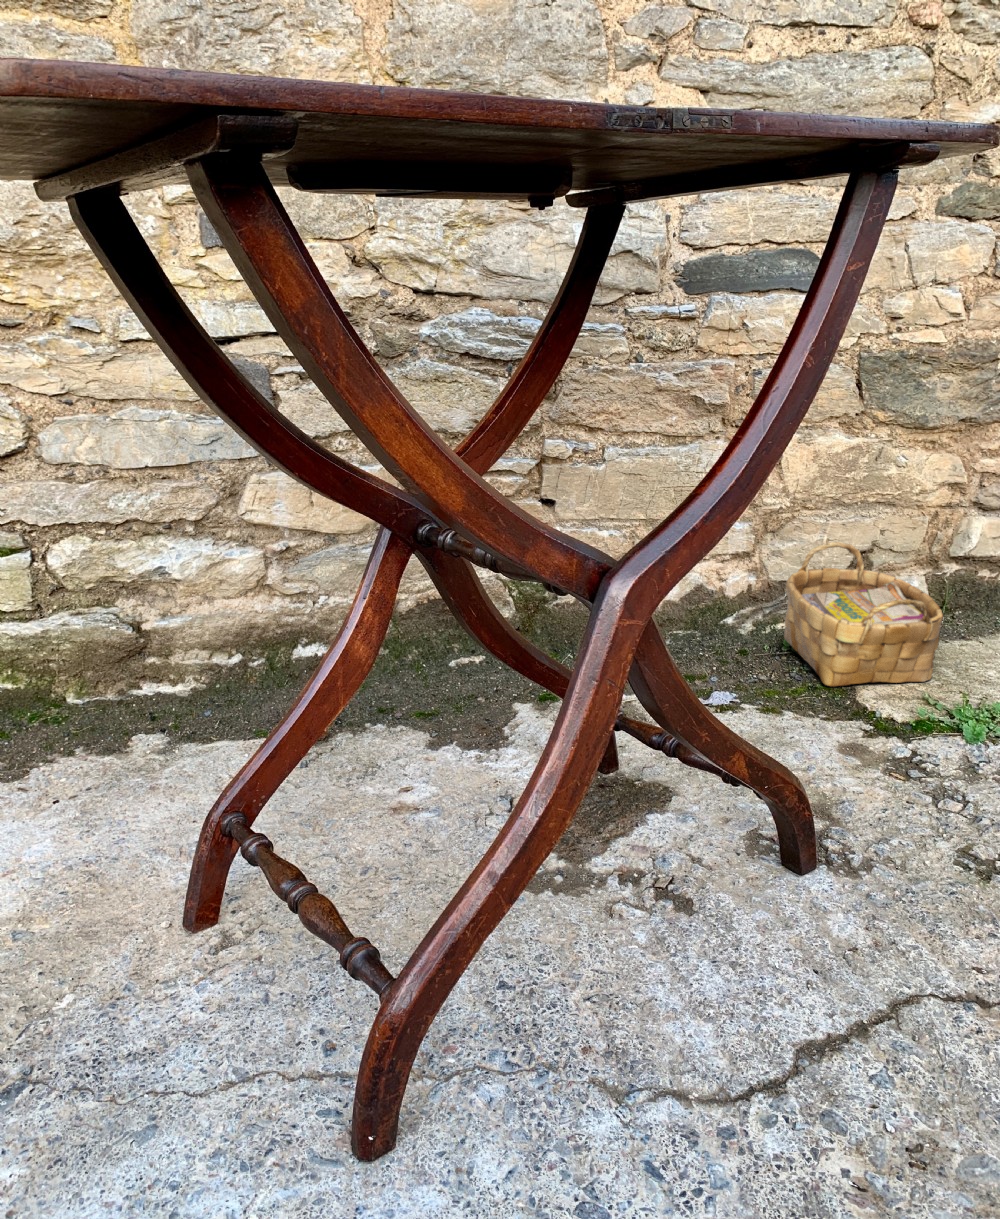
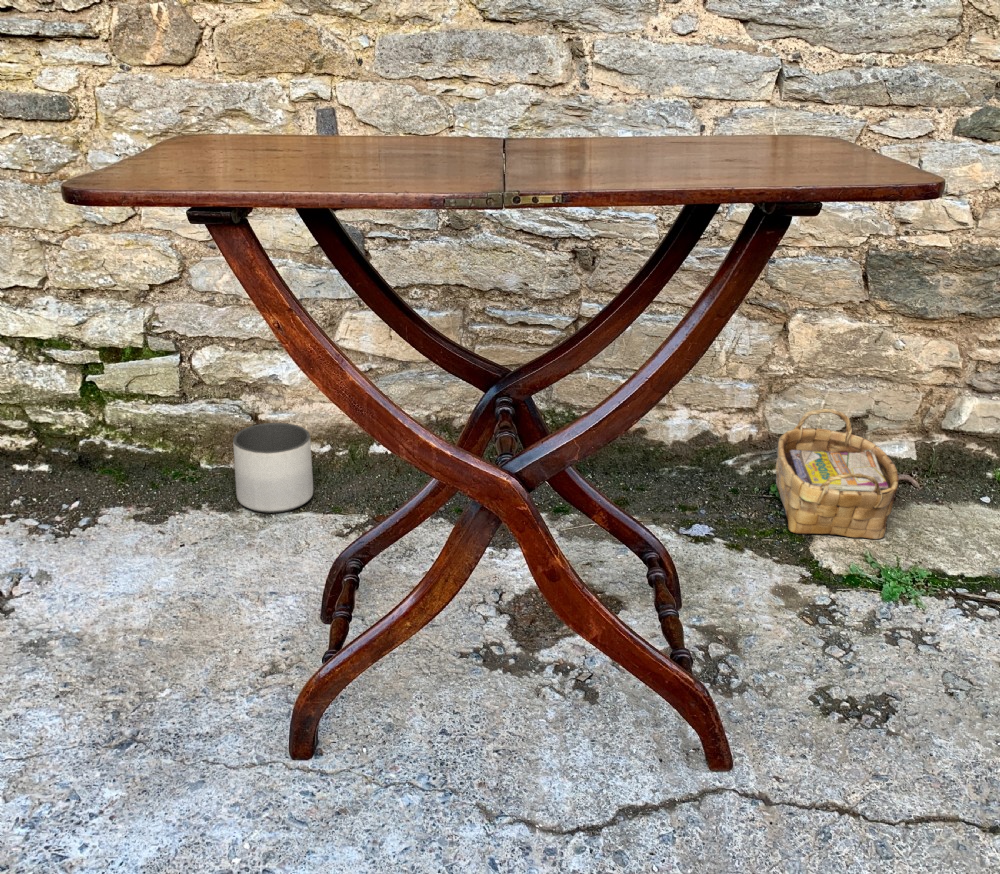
planter: none [116,628,228,744] -> present [233,423,313,513]

